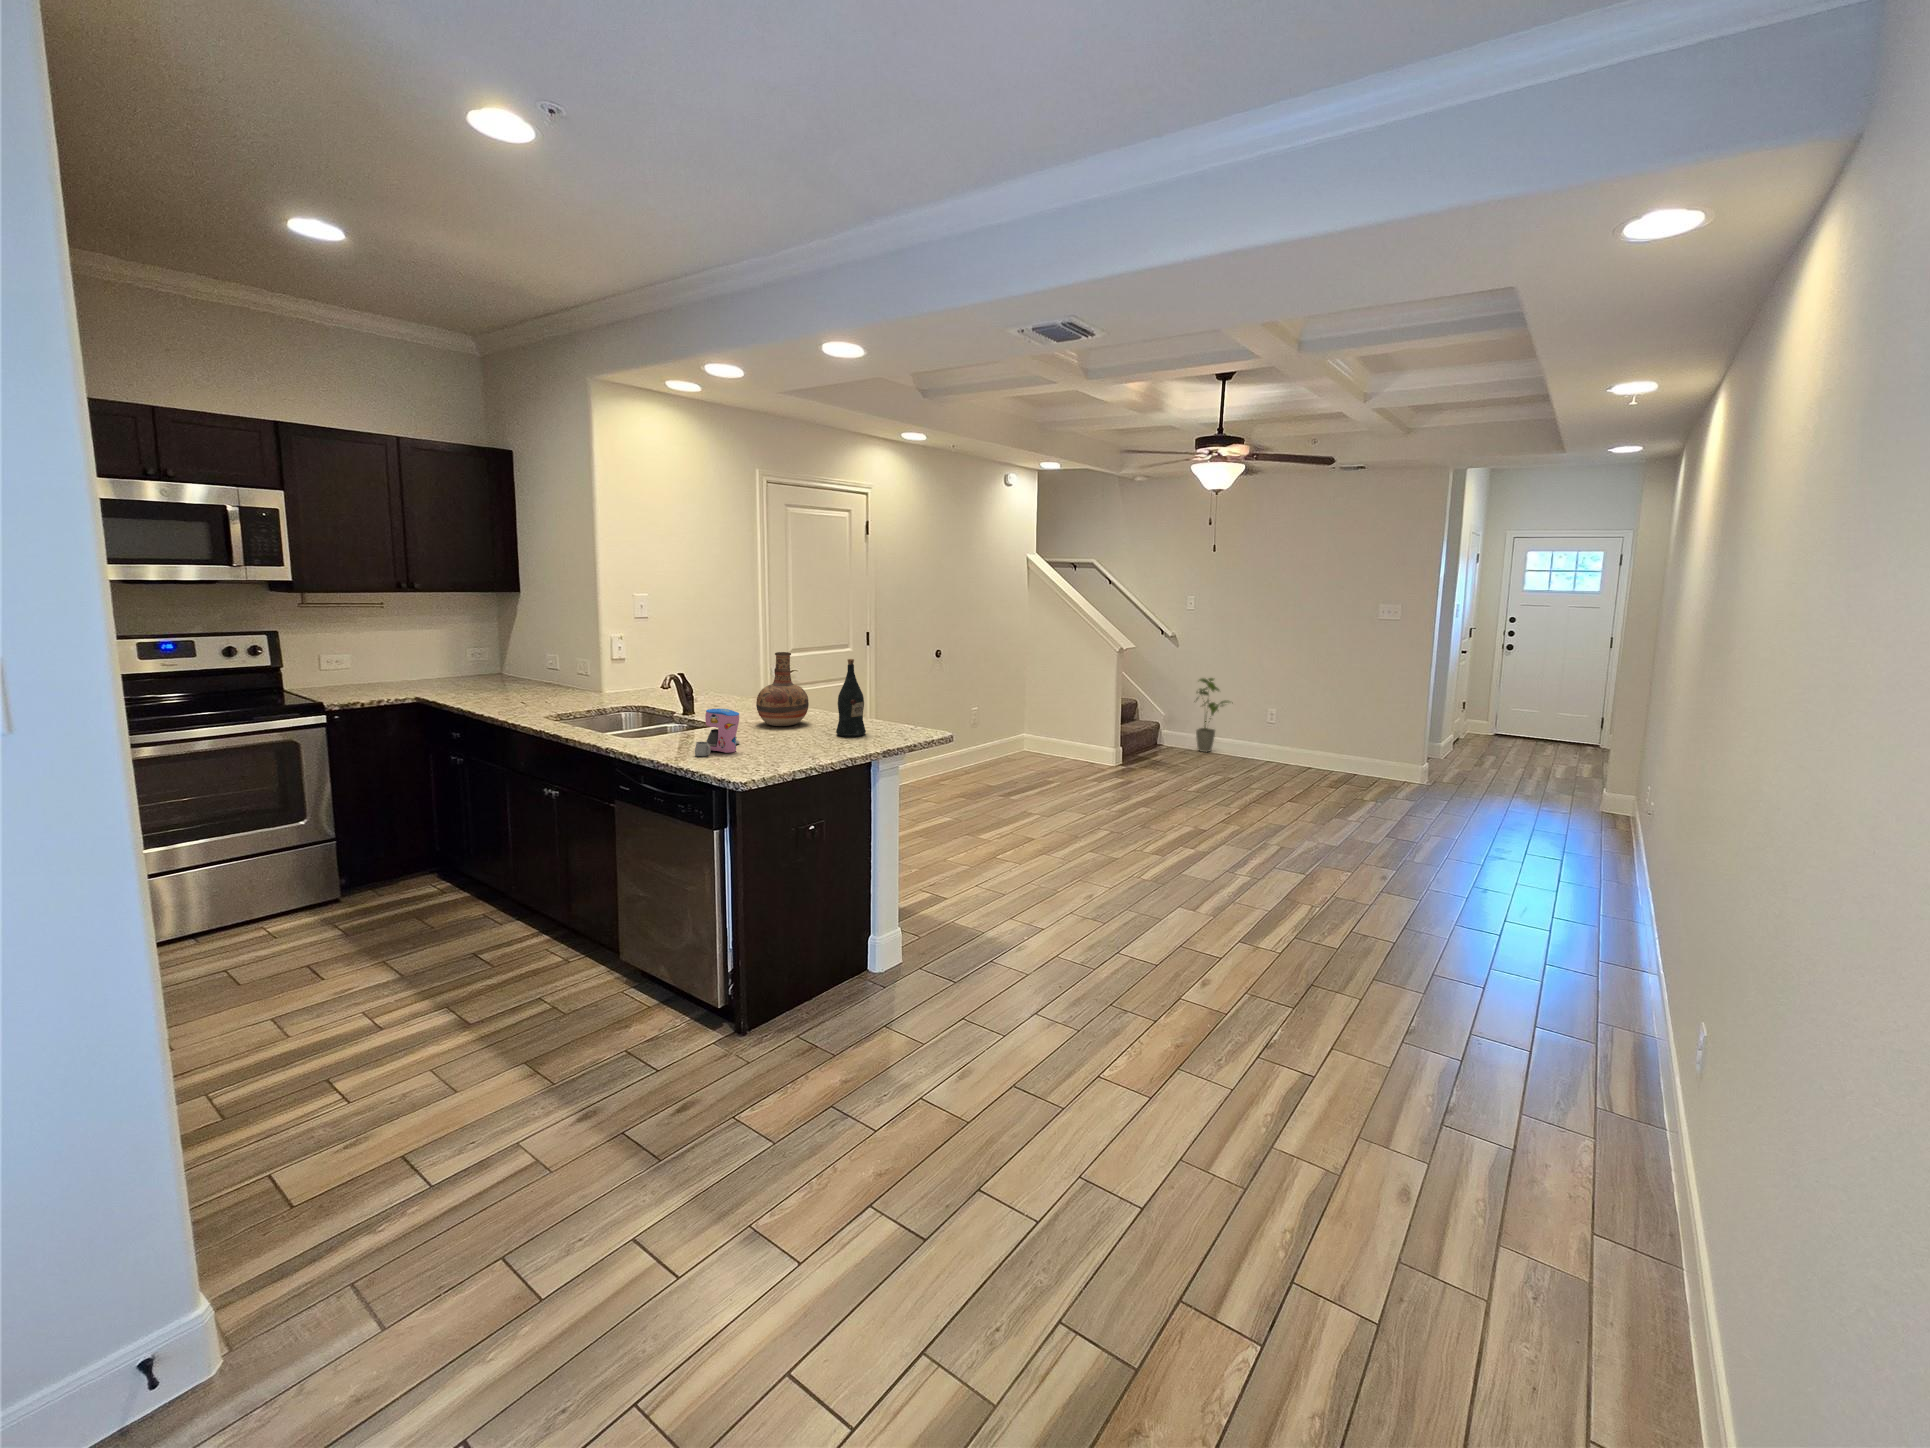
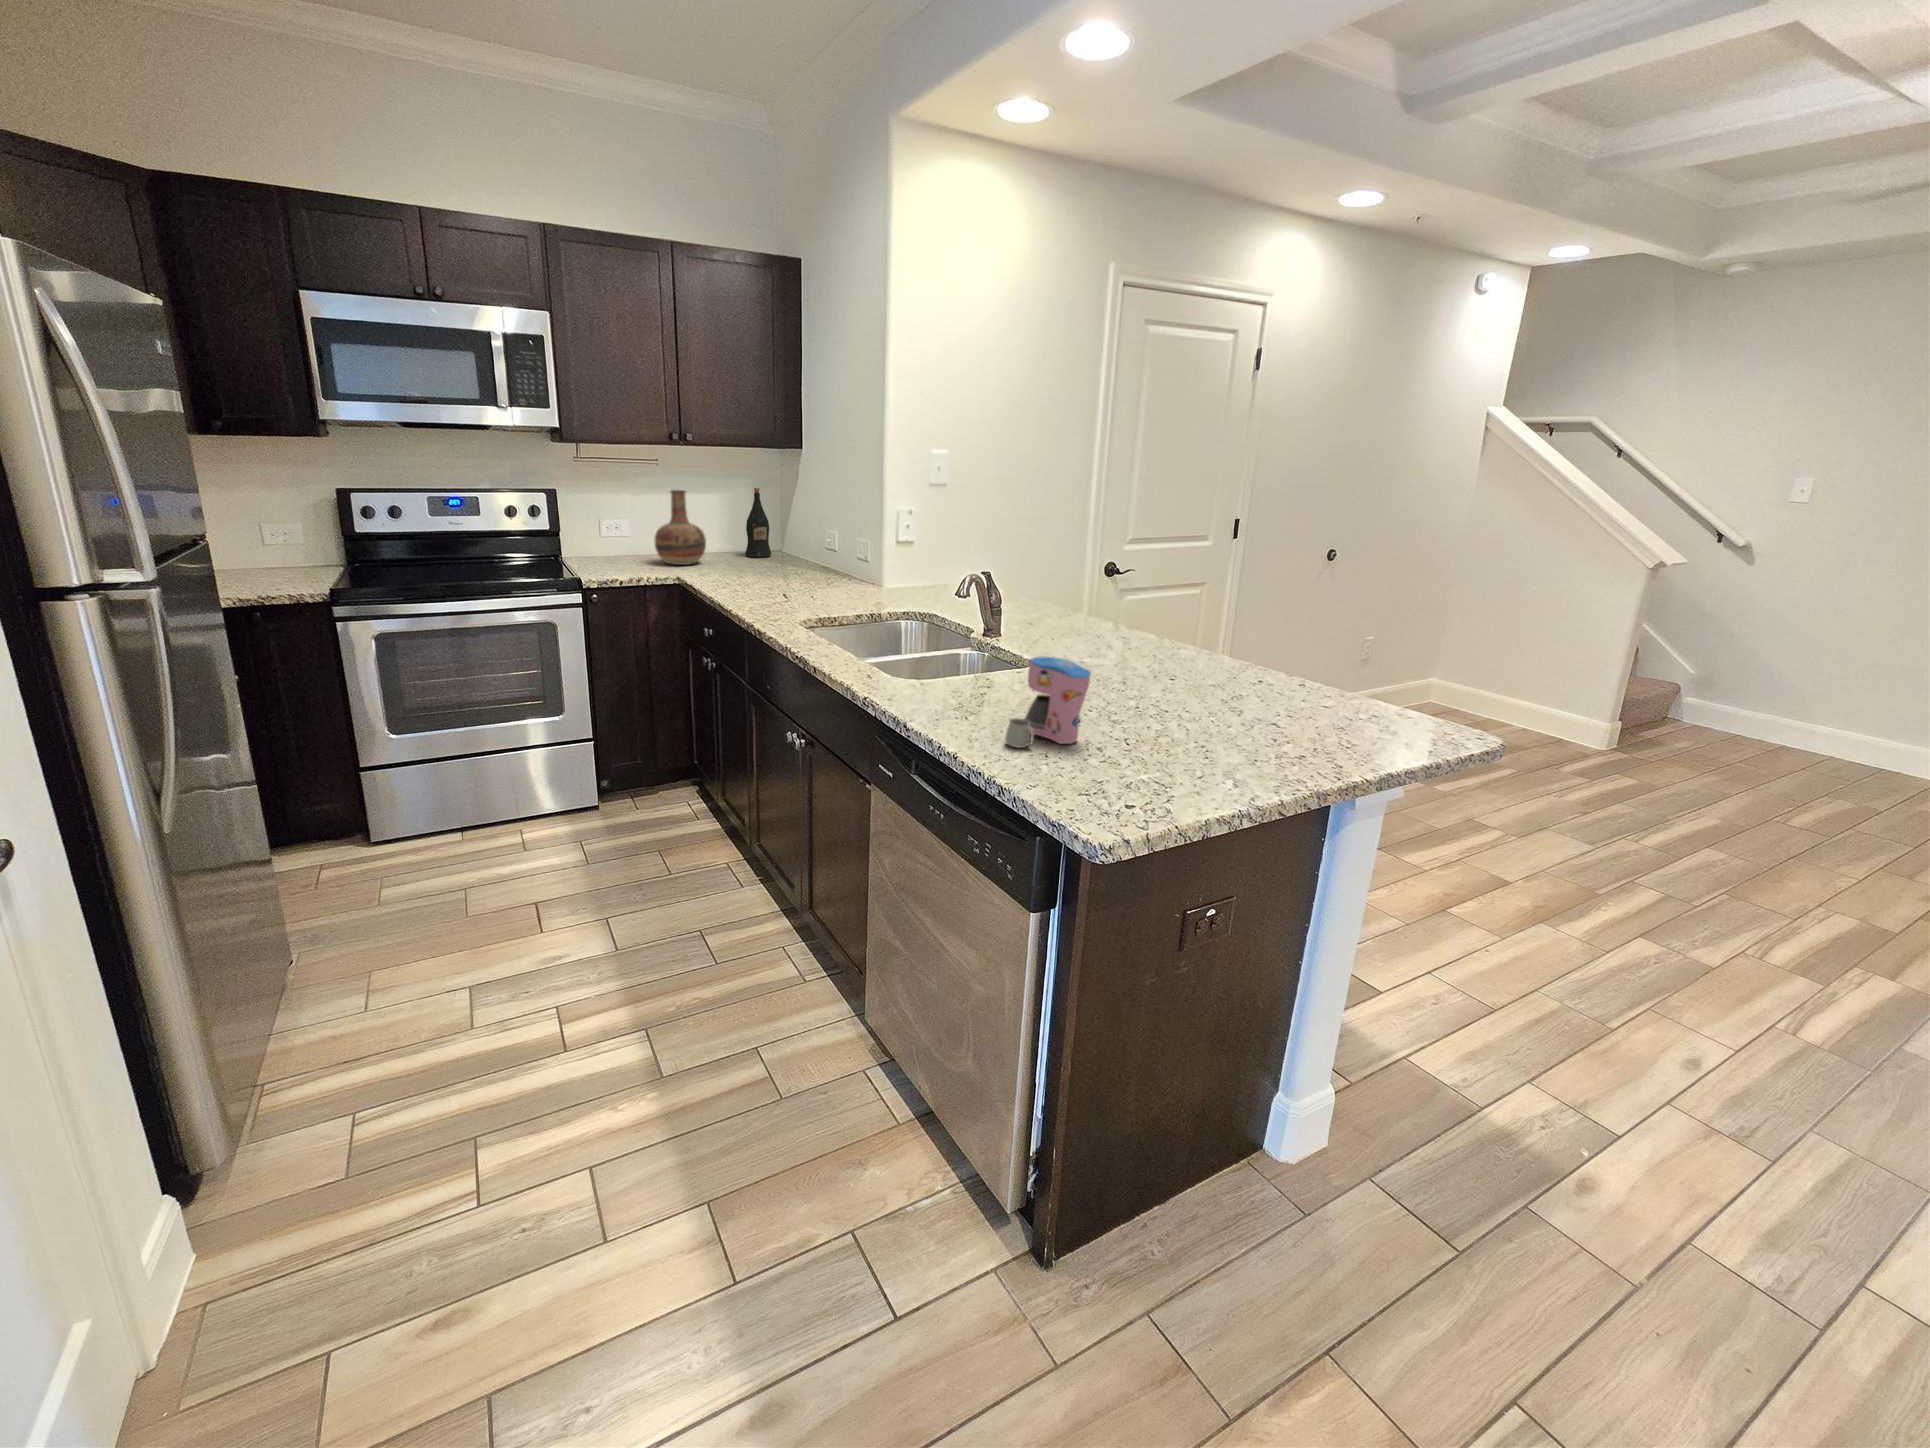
vase: present [756,652,809,726] -> present [655,490,706,565]
wine bottle: present [836,659,866,737] -> present [745,488,771,558]
house plant: present [1196,678,1229,752] -> none [1762,623,1873,747]

